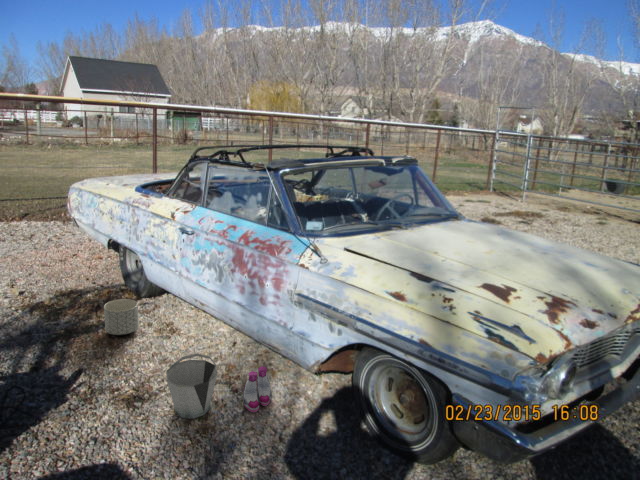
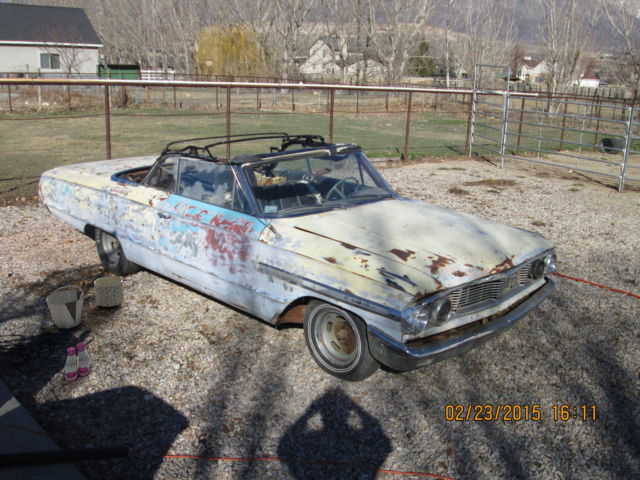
bucket: present [166,354,217,419] -> present [46,285,84,328]
boots: present [243,366,272,412] -> present [64,343,92,382]

